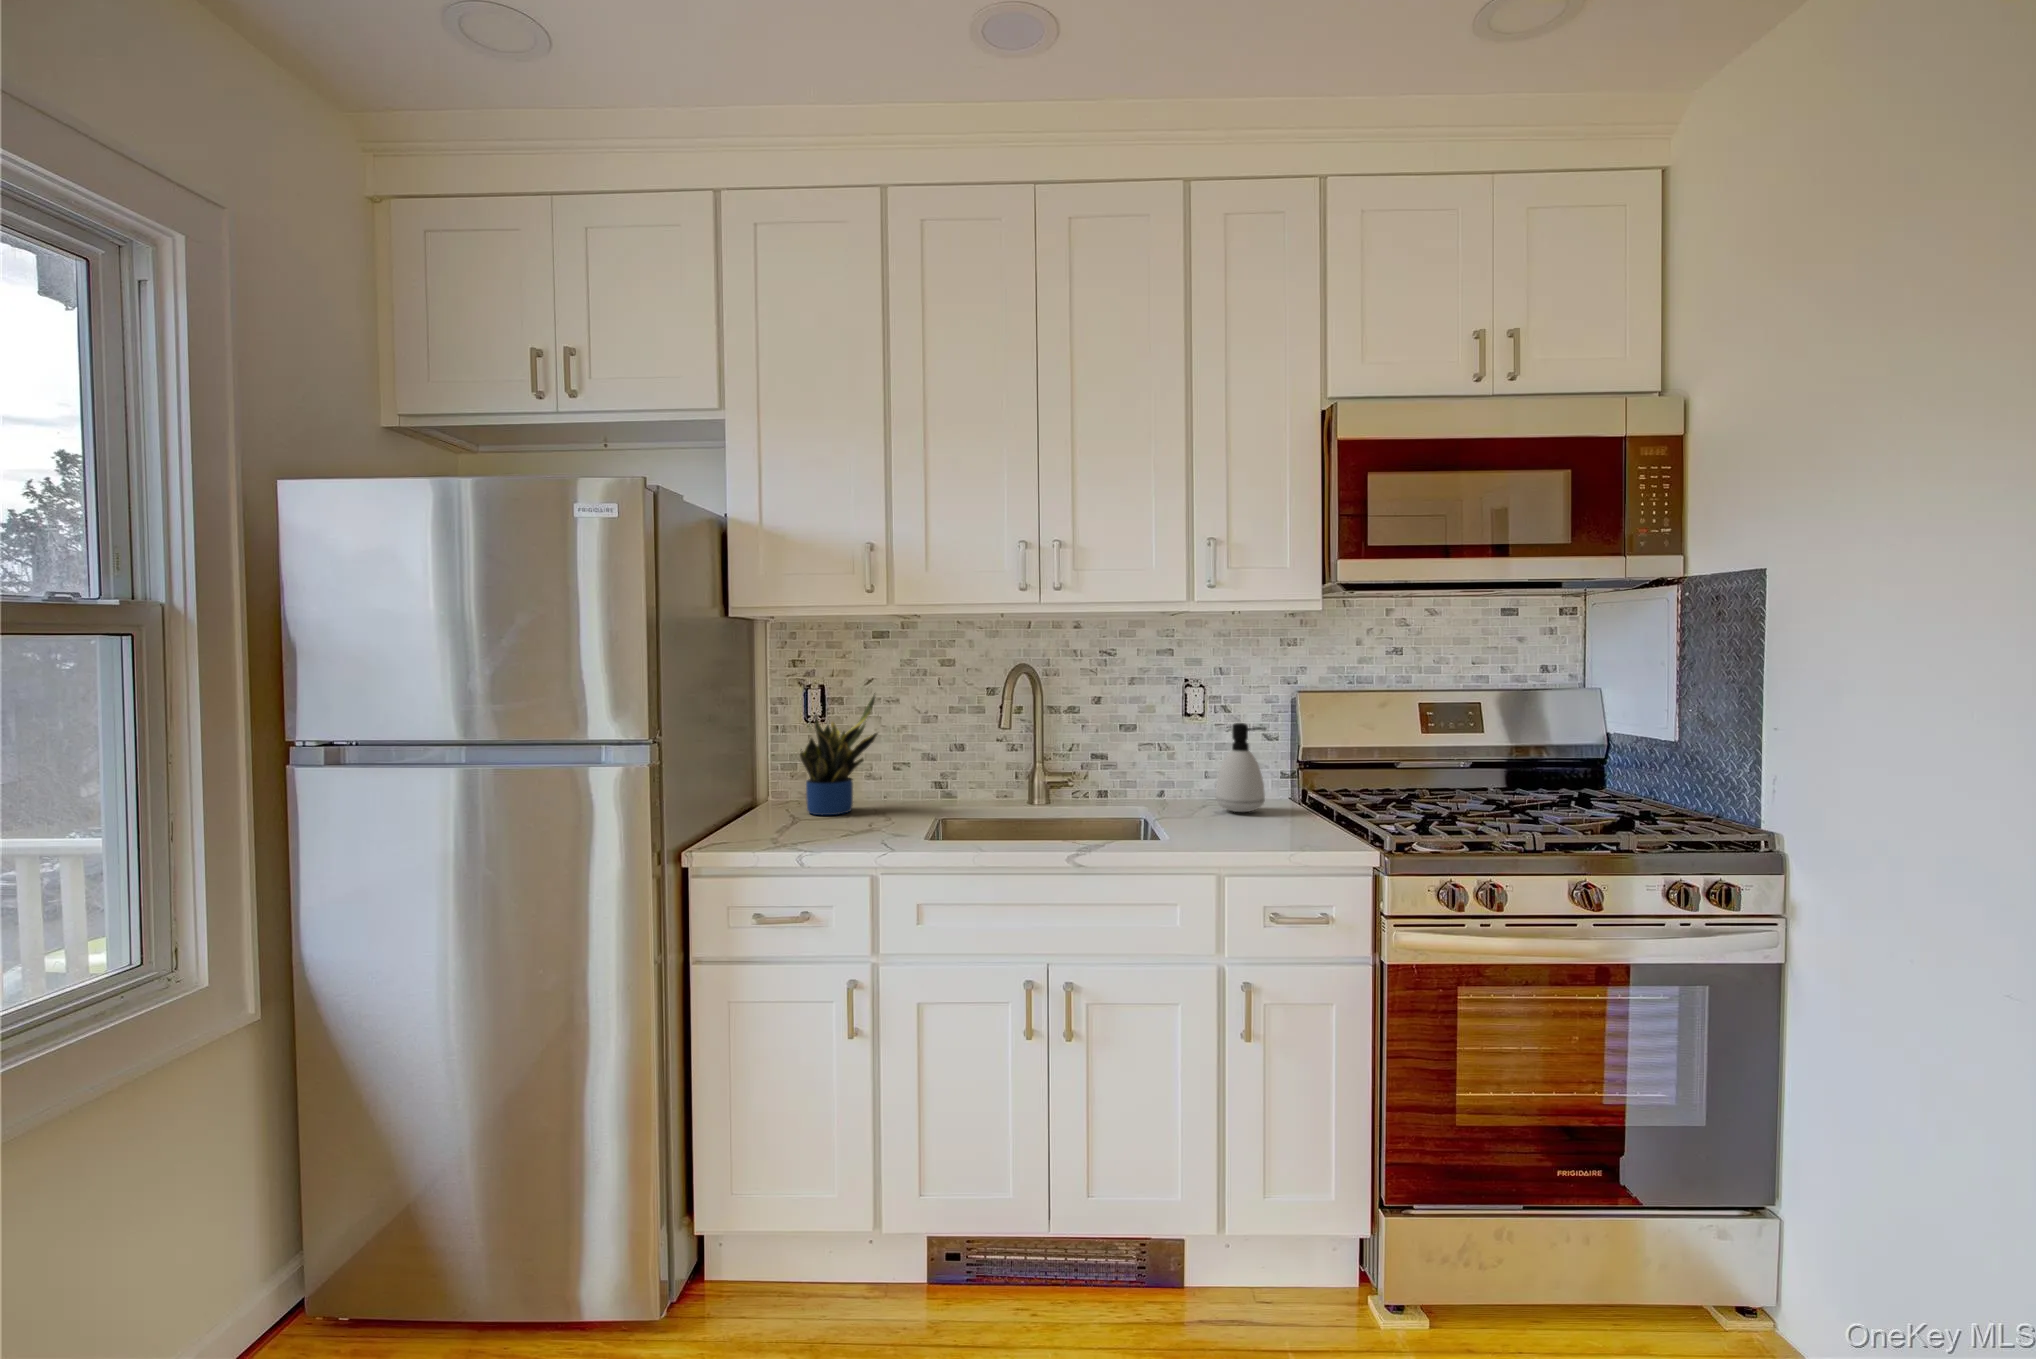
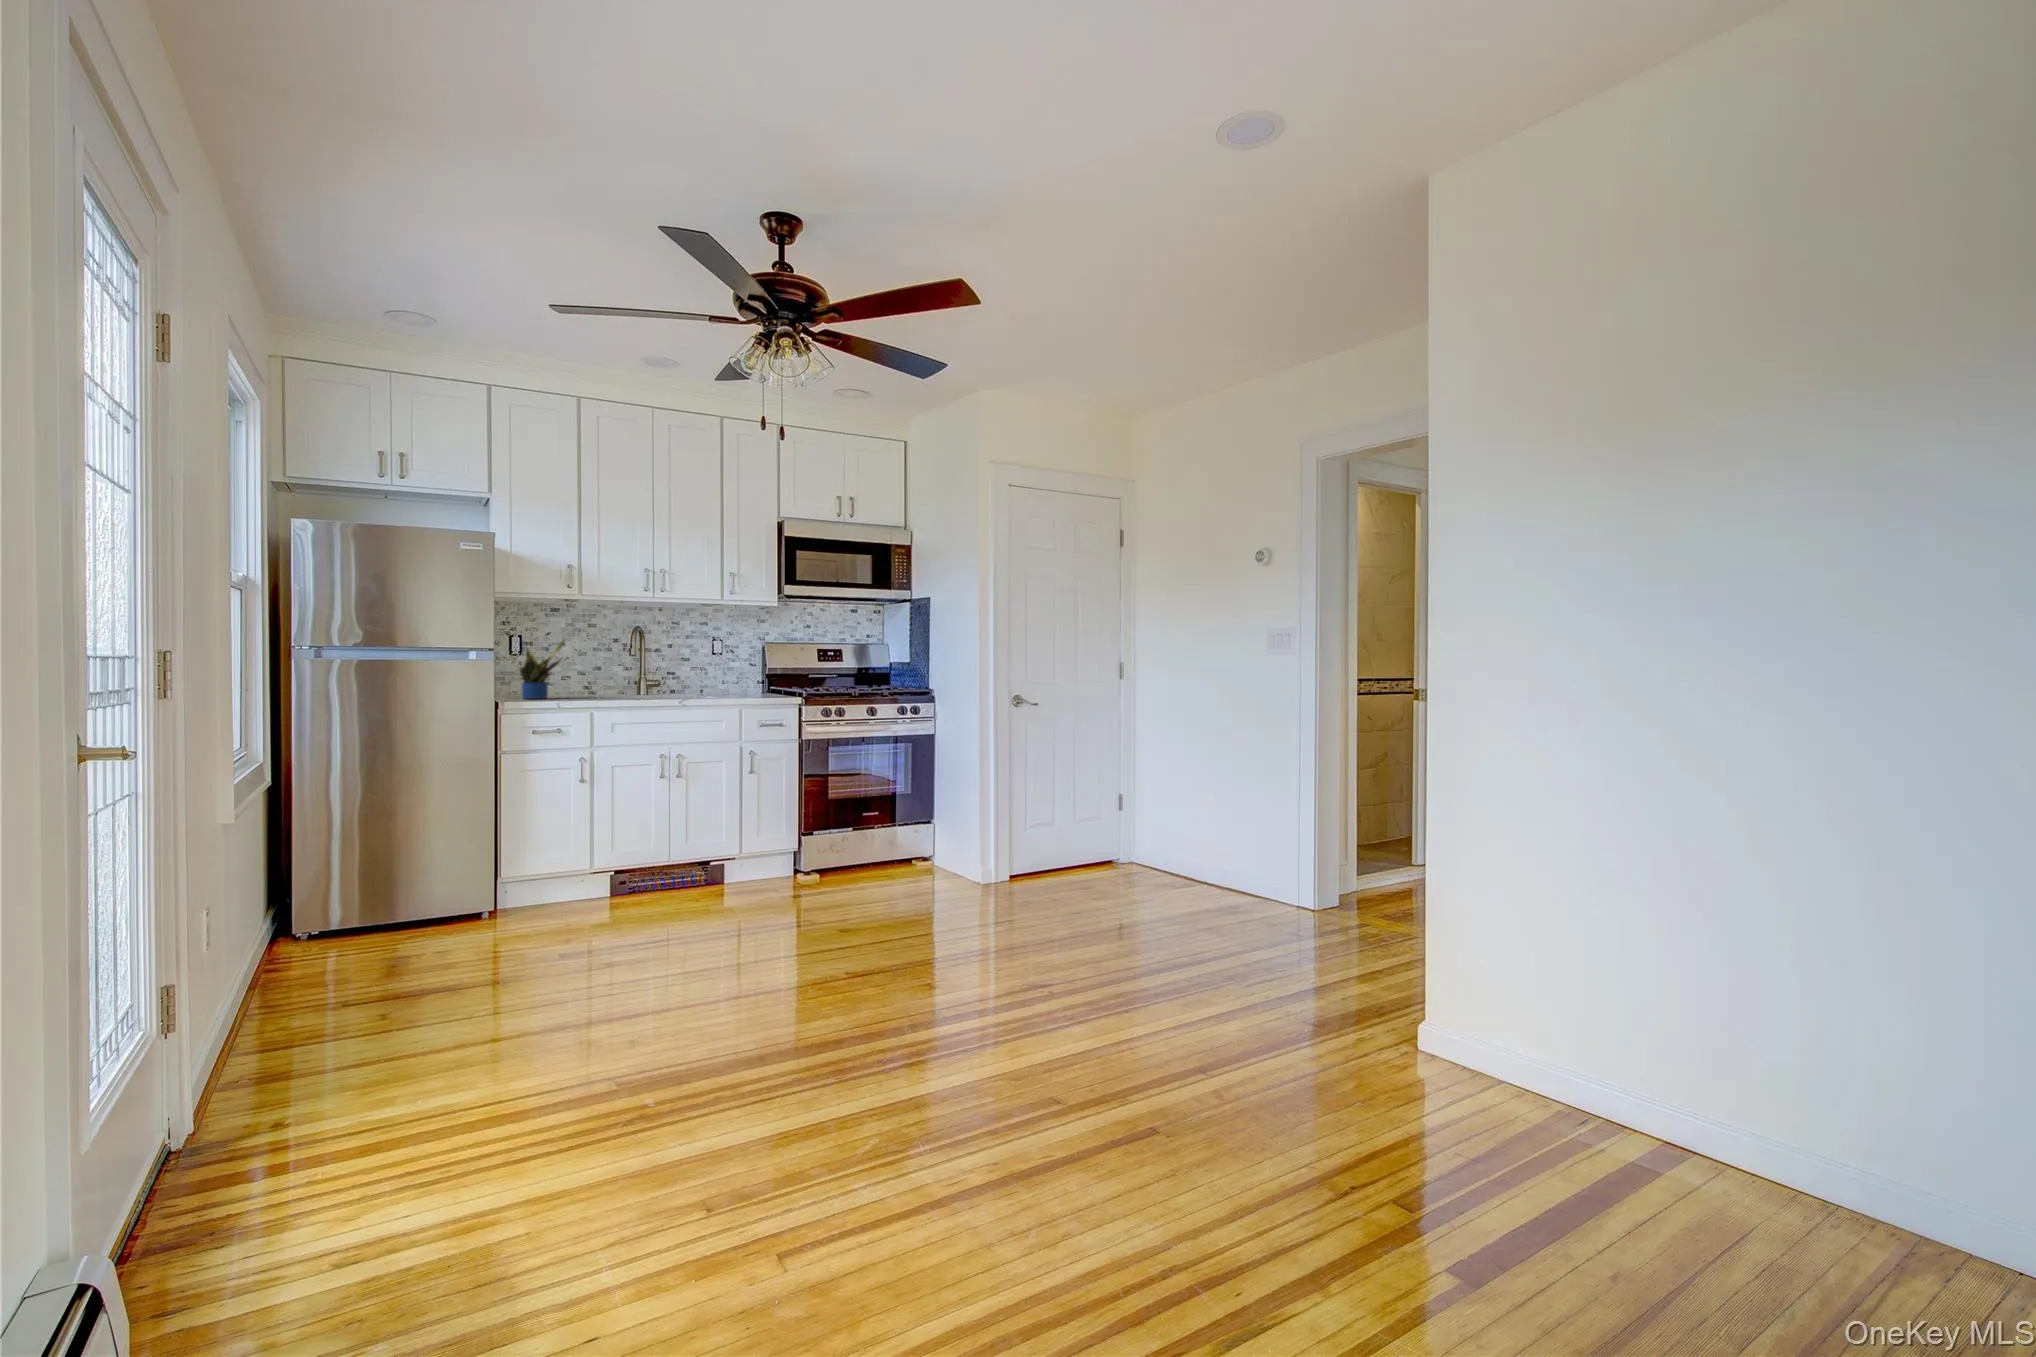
soap dispenser: present [1216,723,1266,812] -> none [731,656,754,696]

